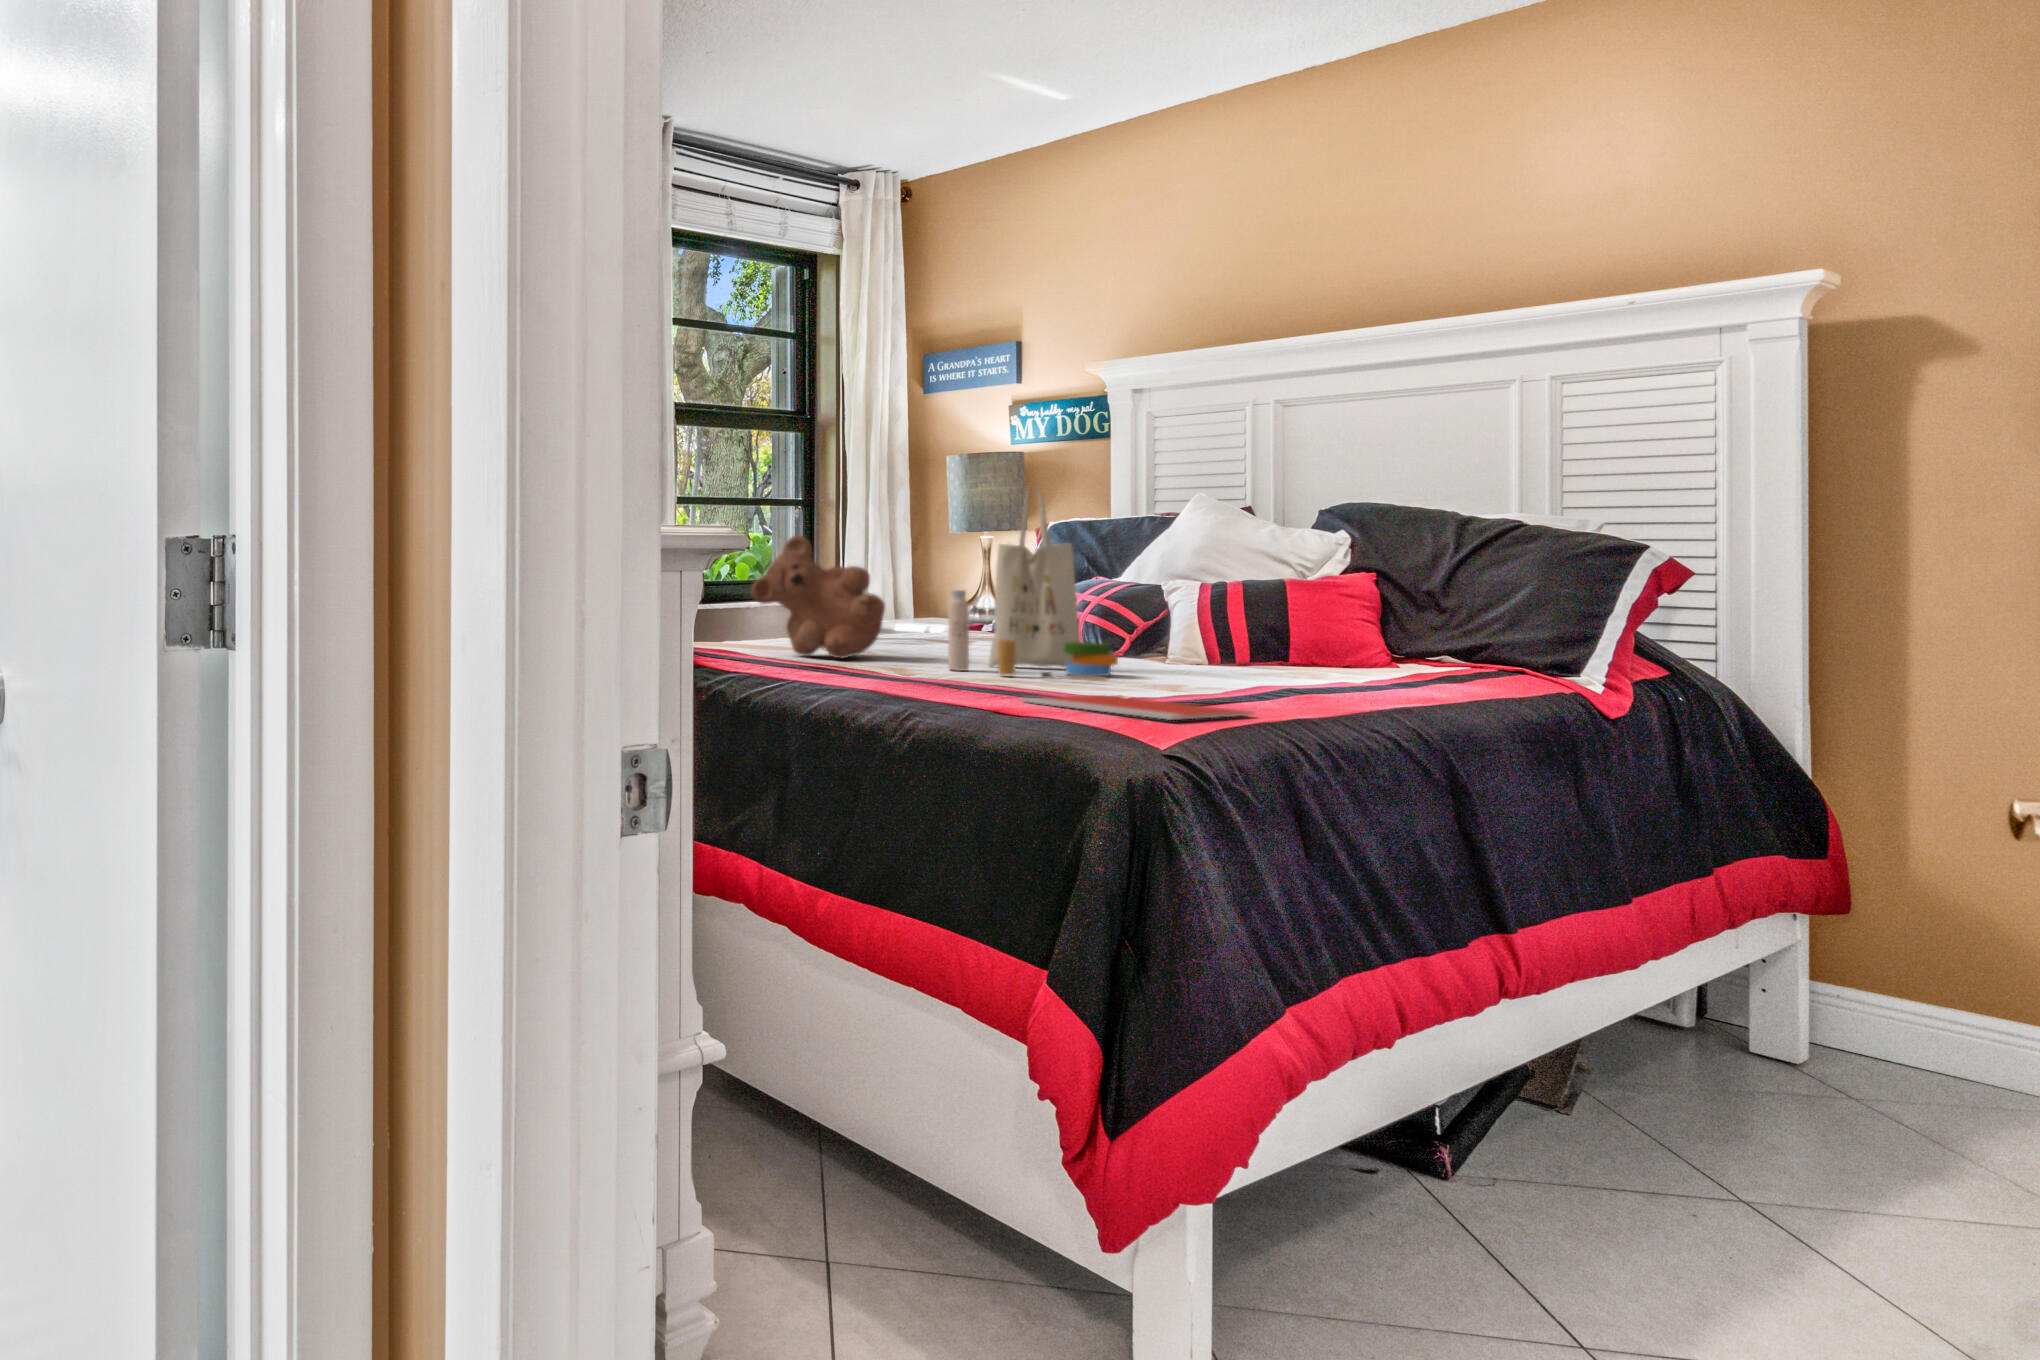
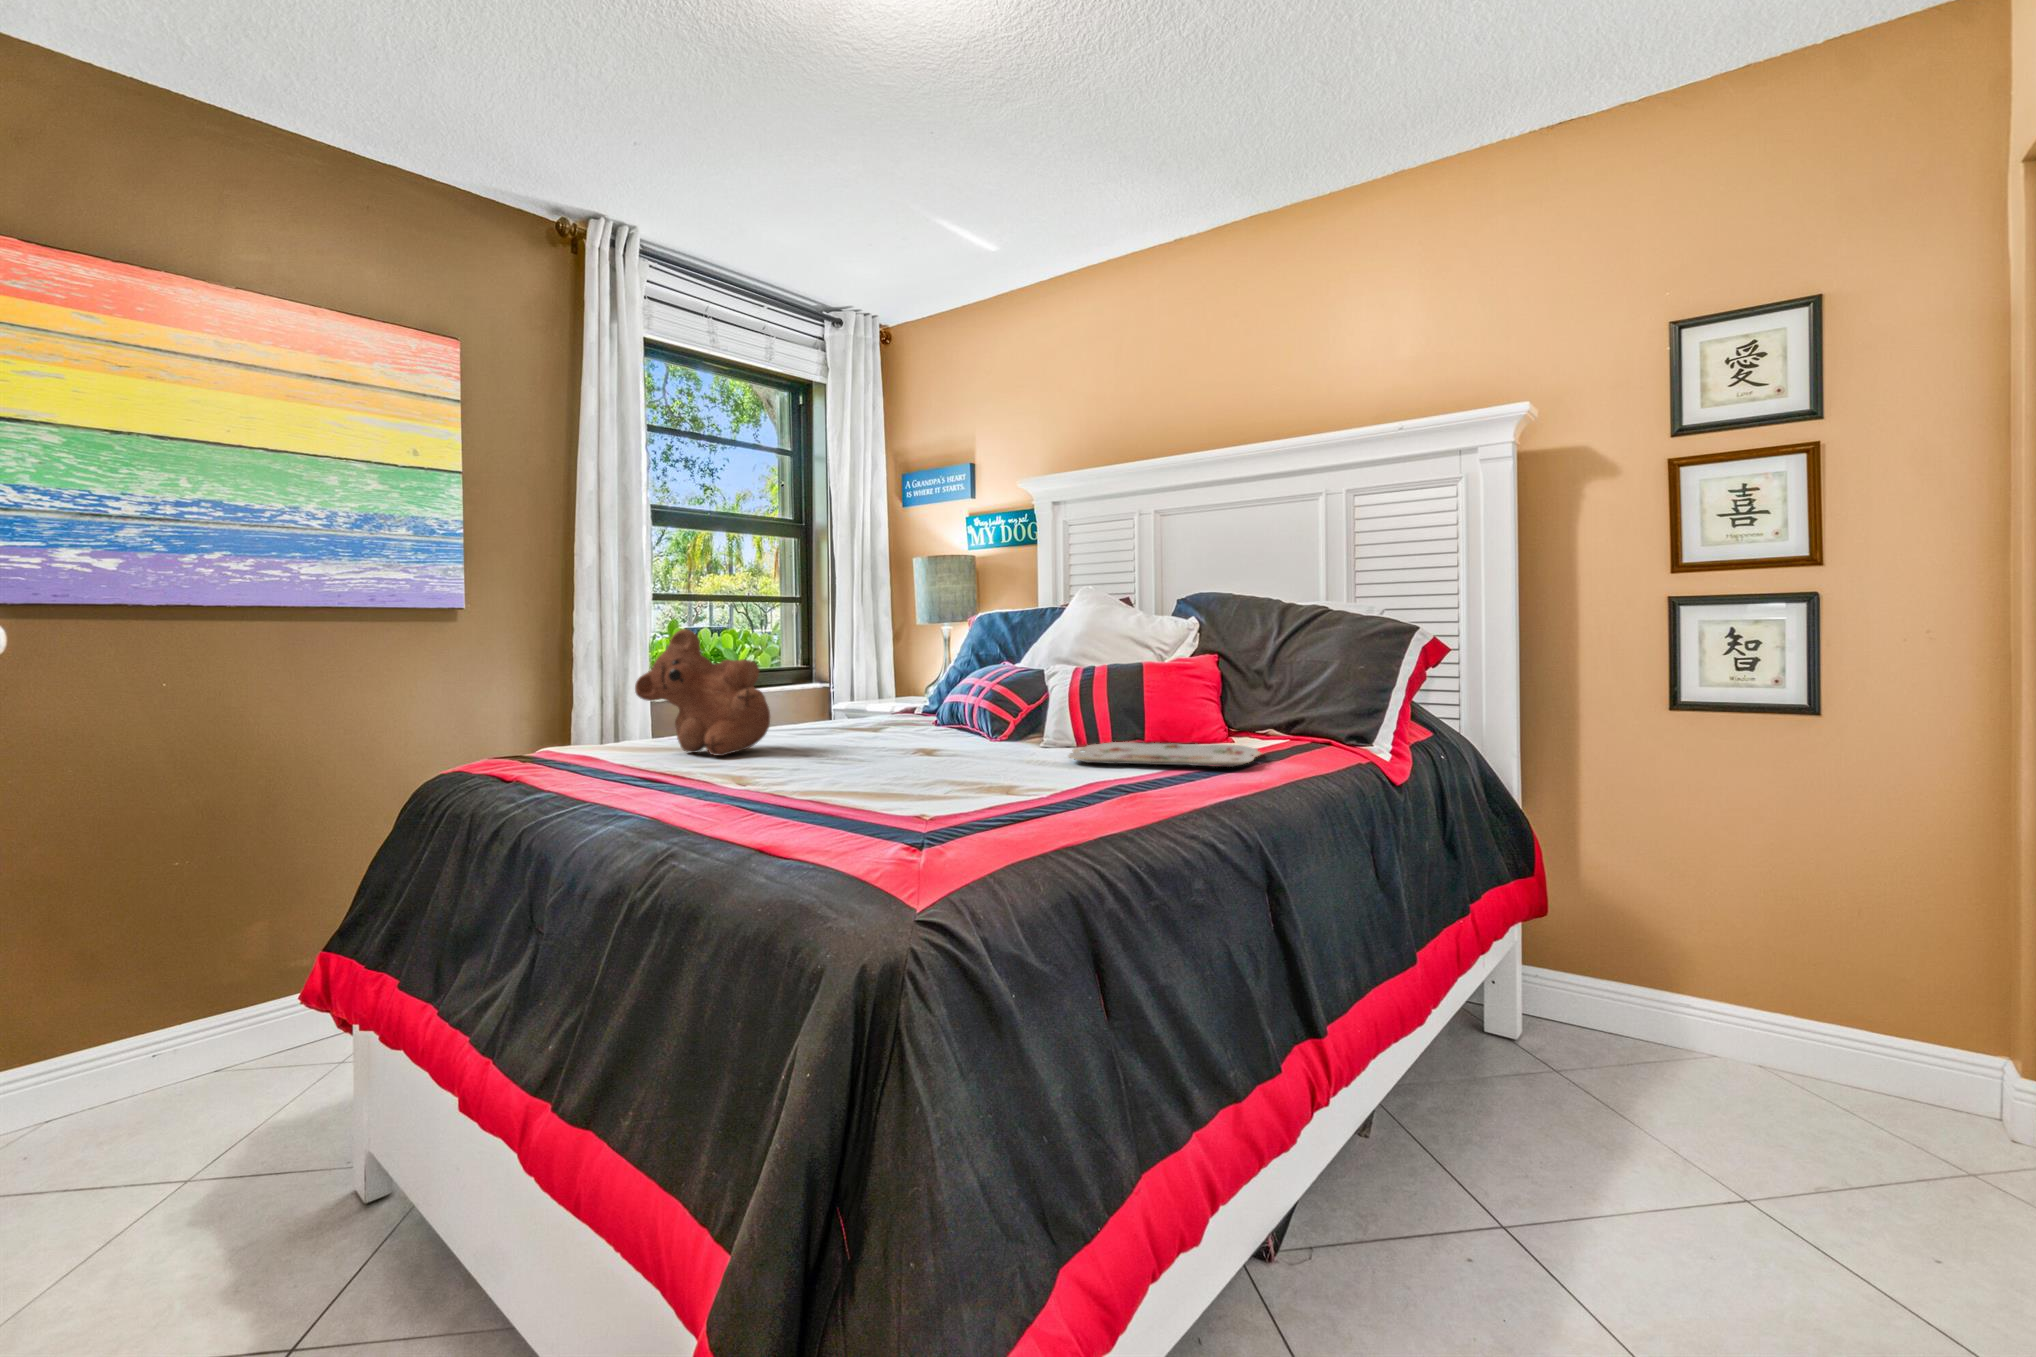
tote bag: present [948,486,1118,681] -> none [810,573,975,781]
serving tray: none [1215,663,1442,685] -> present [1069,742,1261,767]
notebook: present [1023,695,1254,720] -> none [809,808,1054,865]

